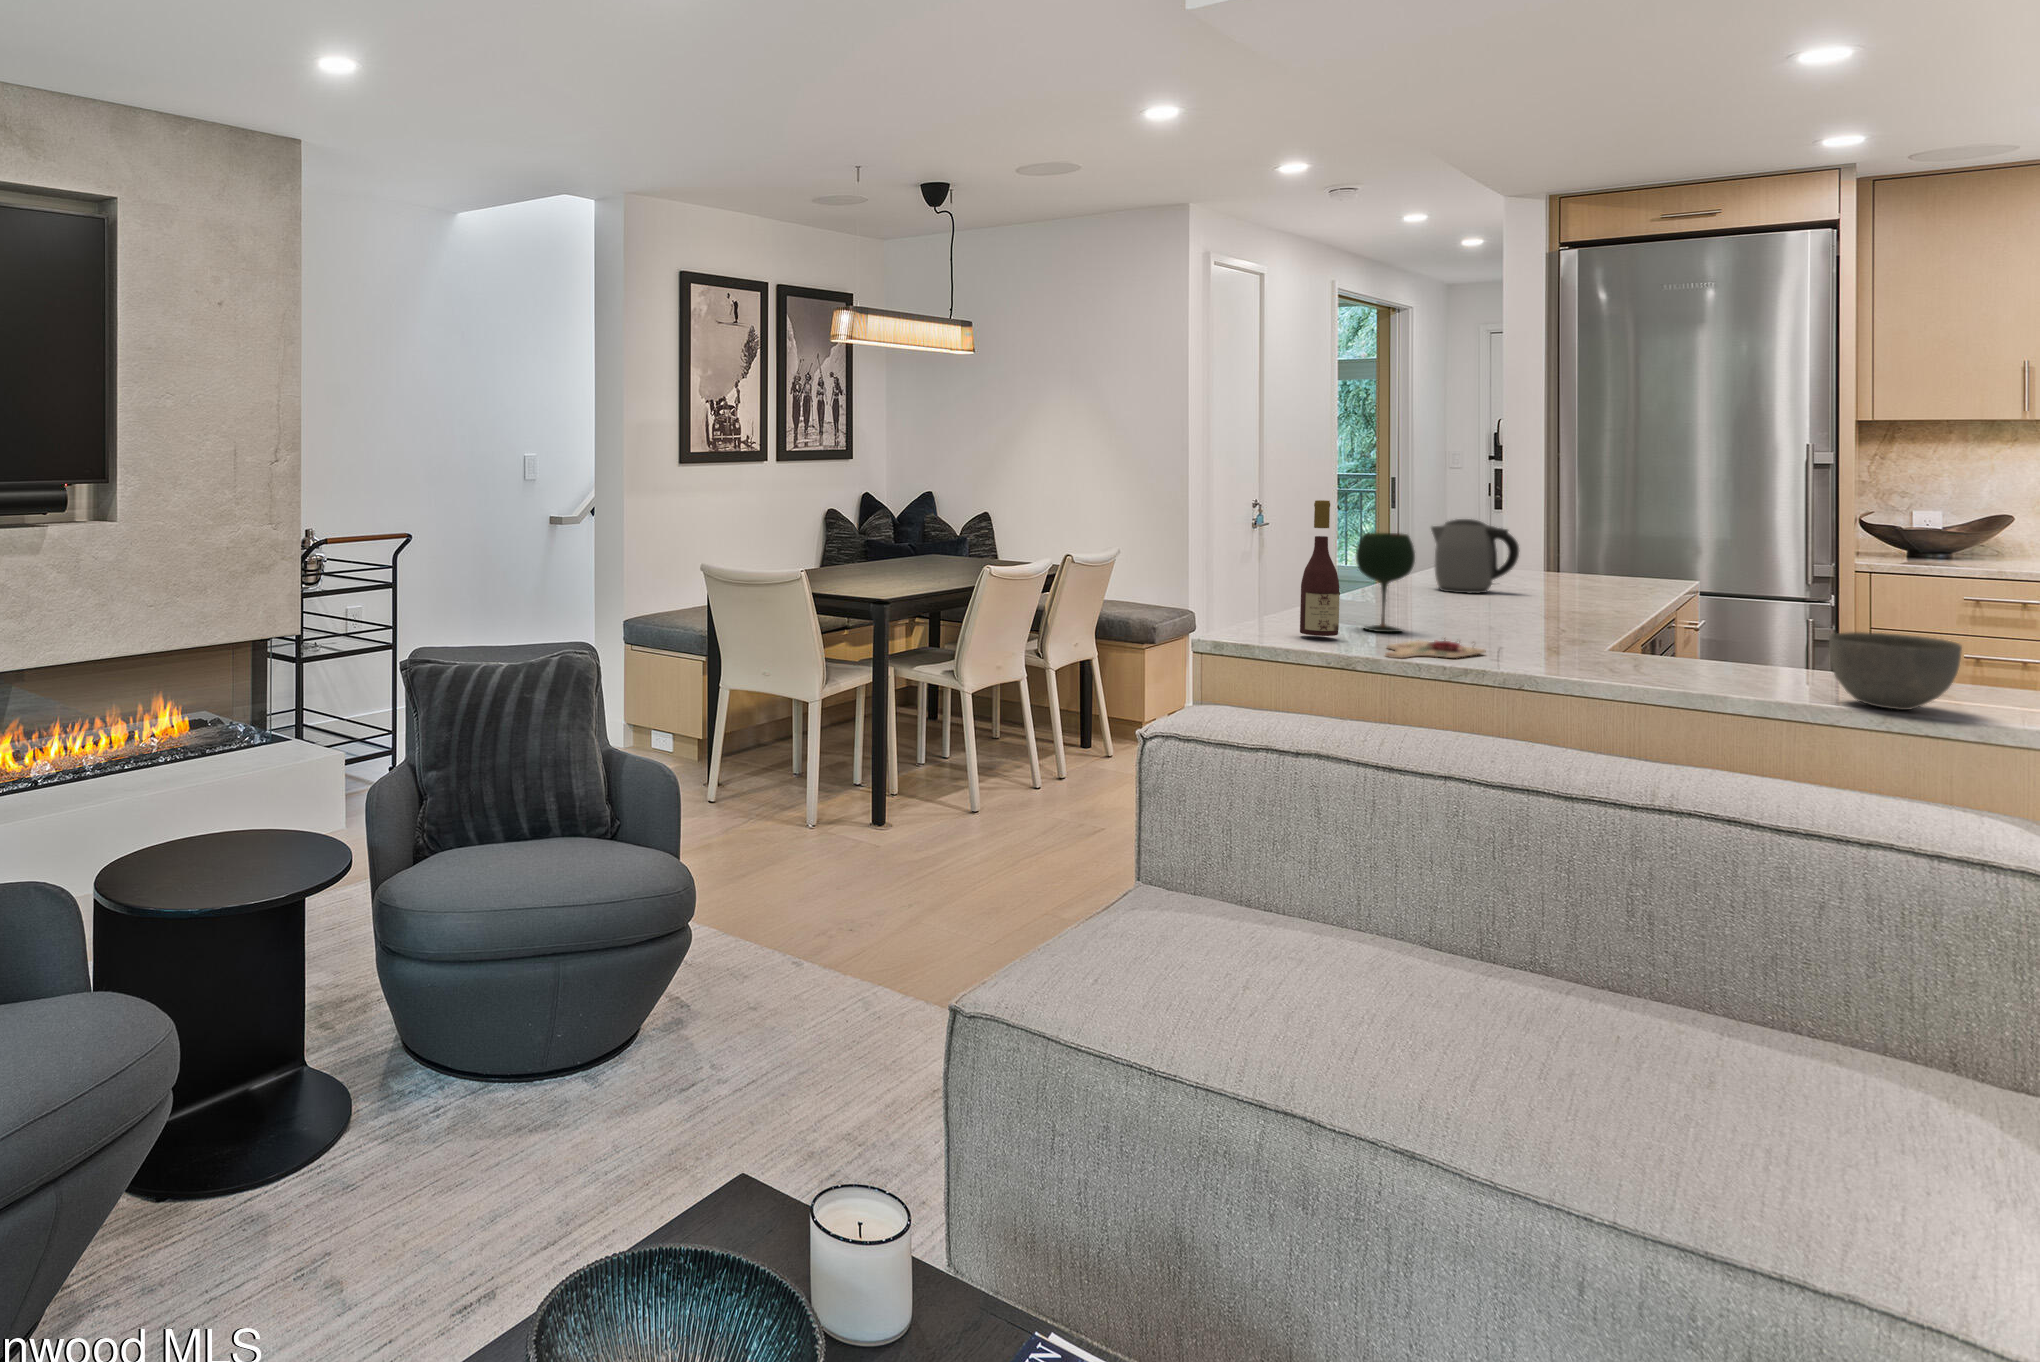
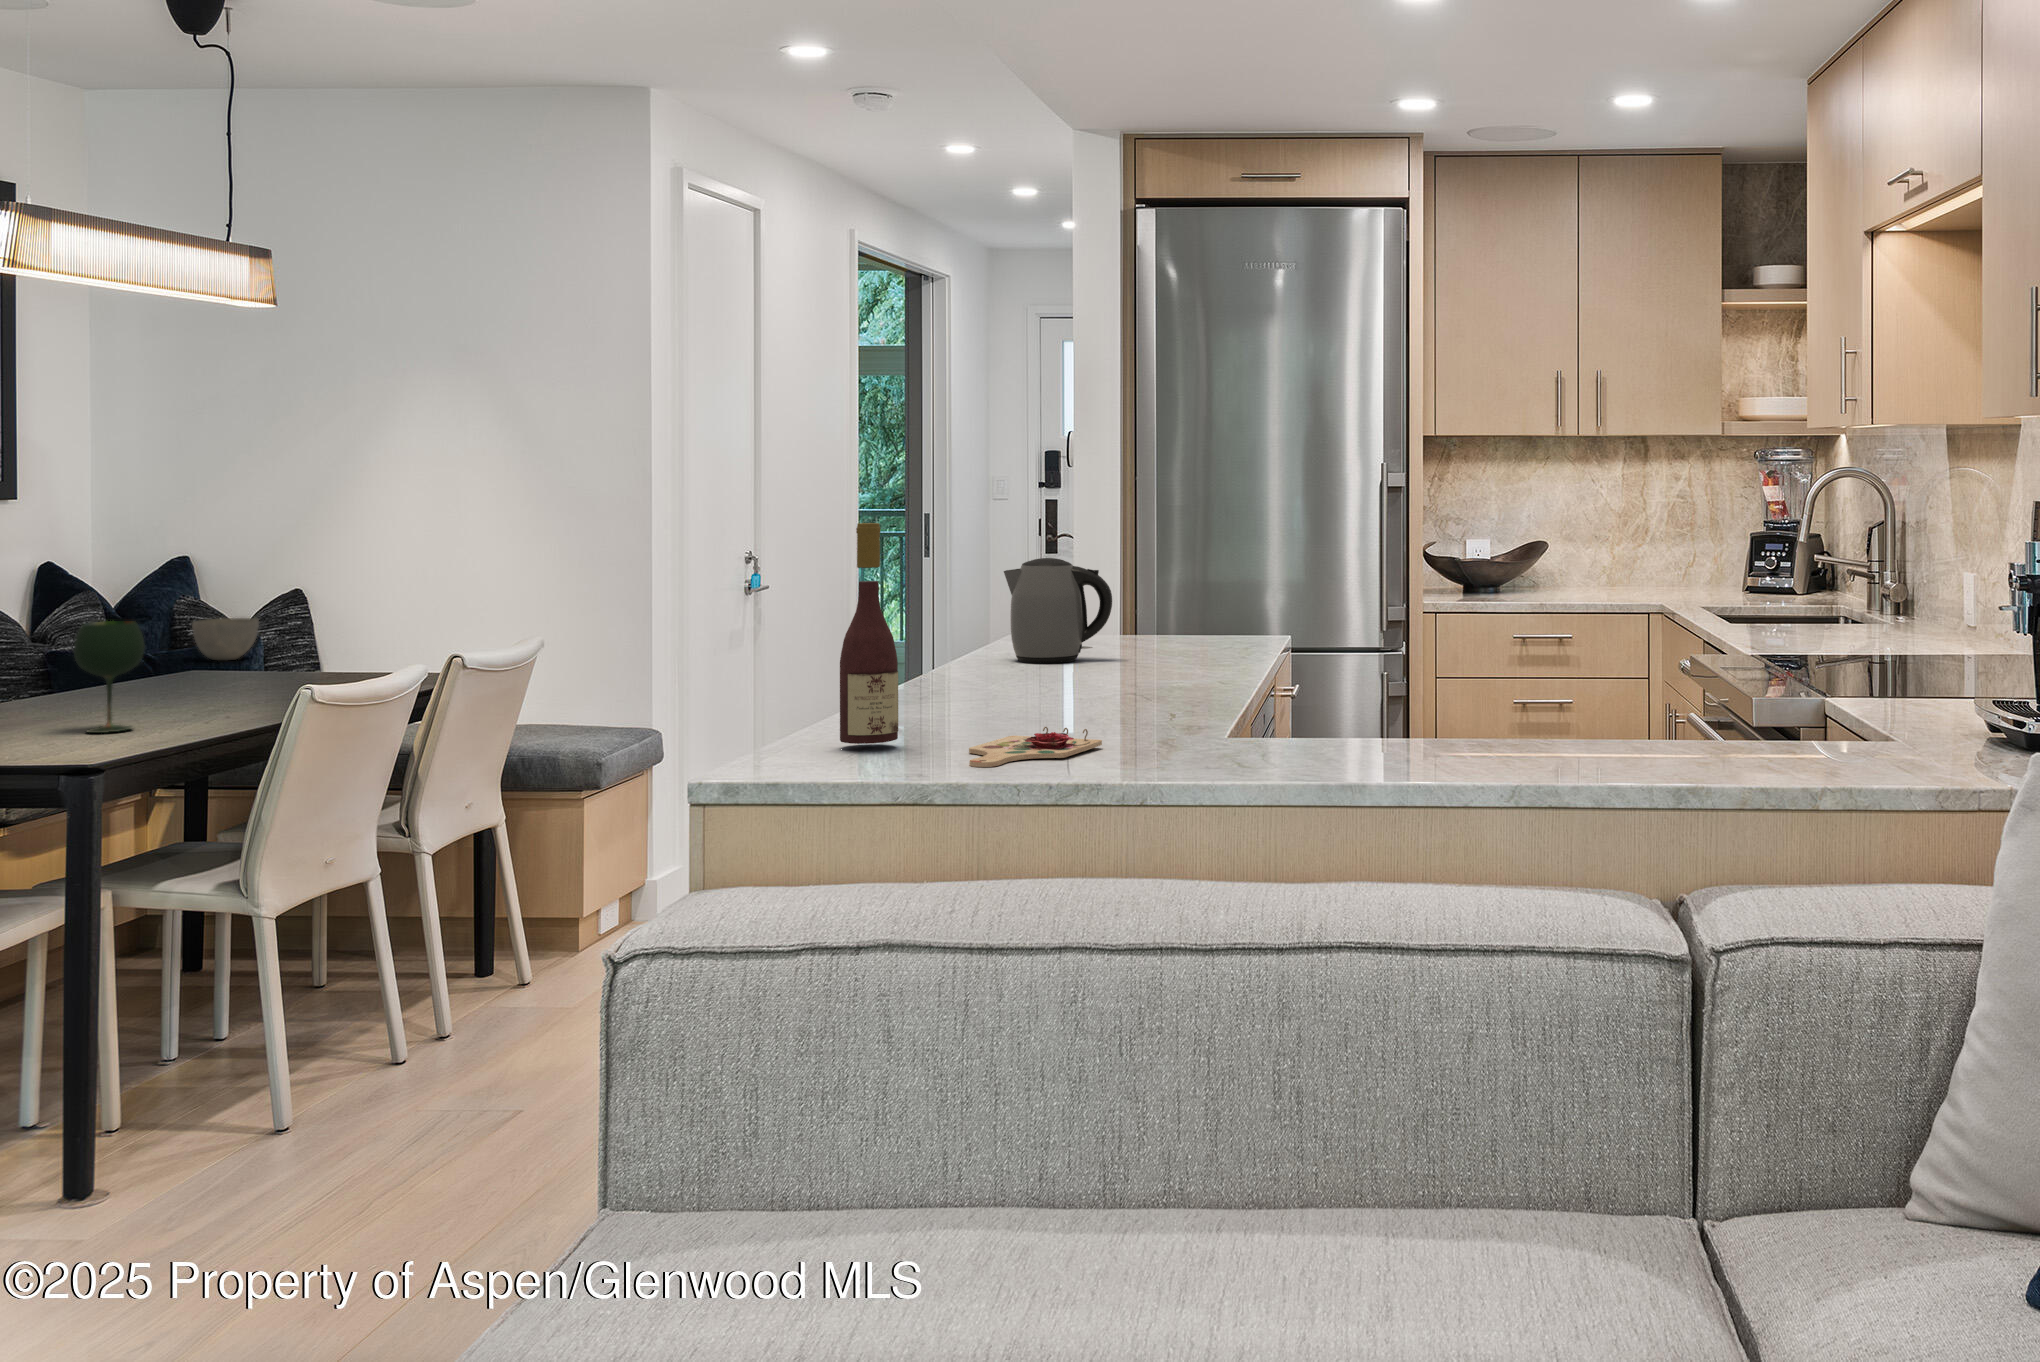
wine glass: present [1356,533,1415,632] -> present [74,621,145,733]
bowl: present [1829,632,1962,710] -> present [192,618,259,660]

